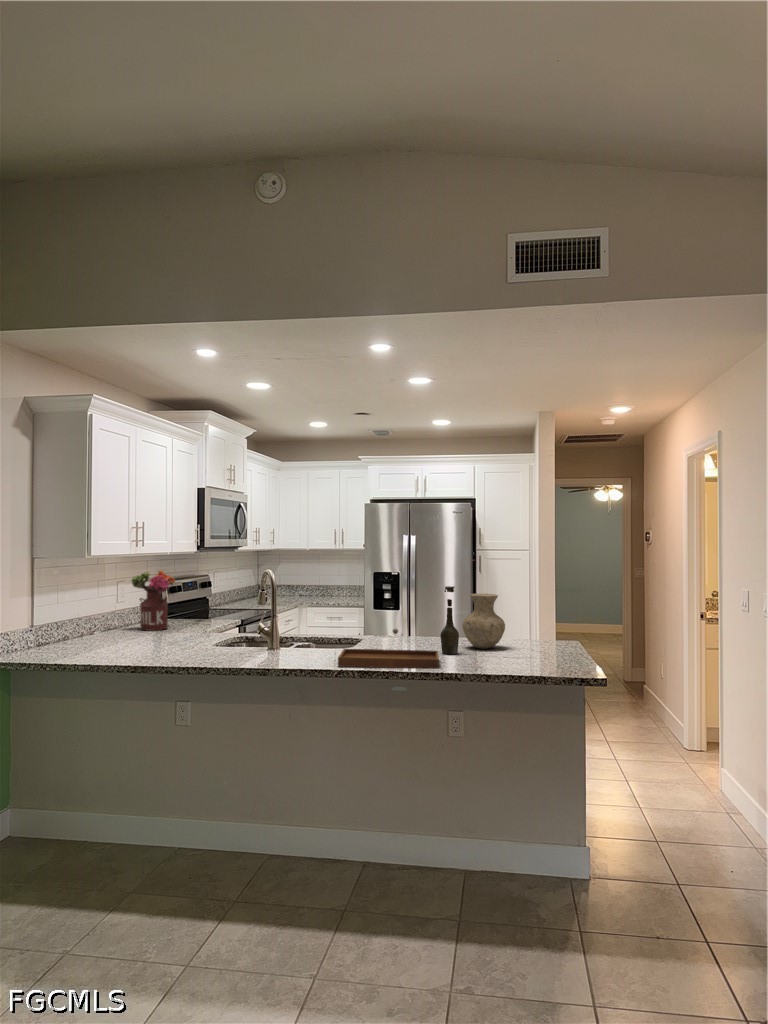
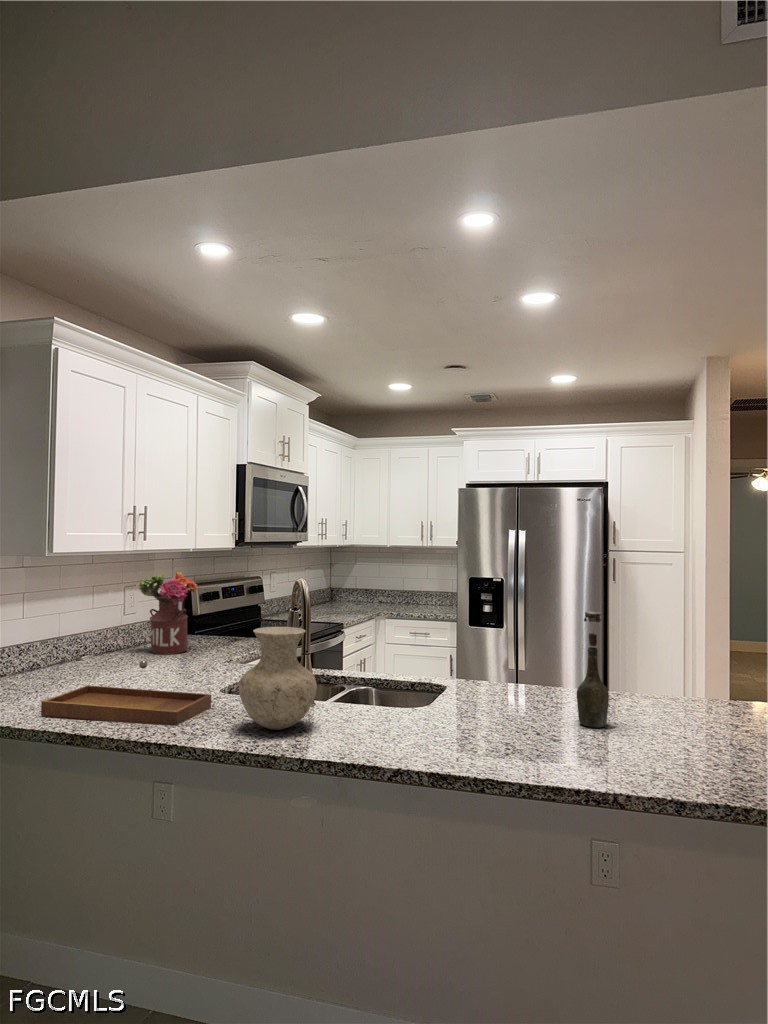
vase: present [462,594,505,649] -> present [239,627,317,730]
tray: present [338,628,439,668] -> present [41,660,211,725]

